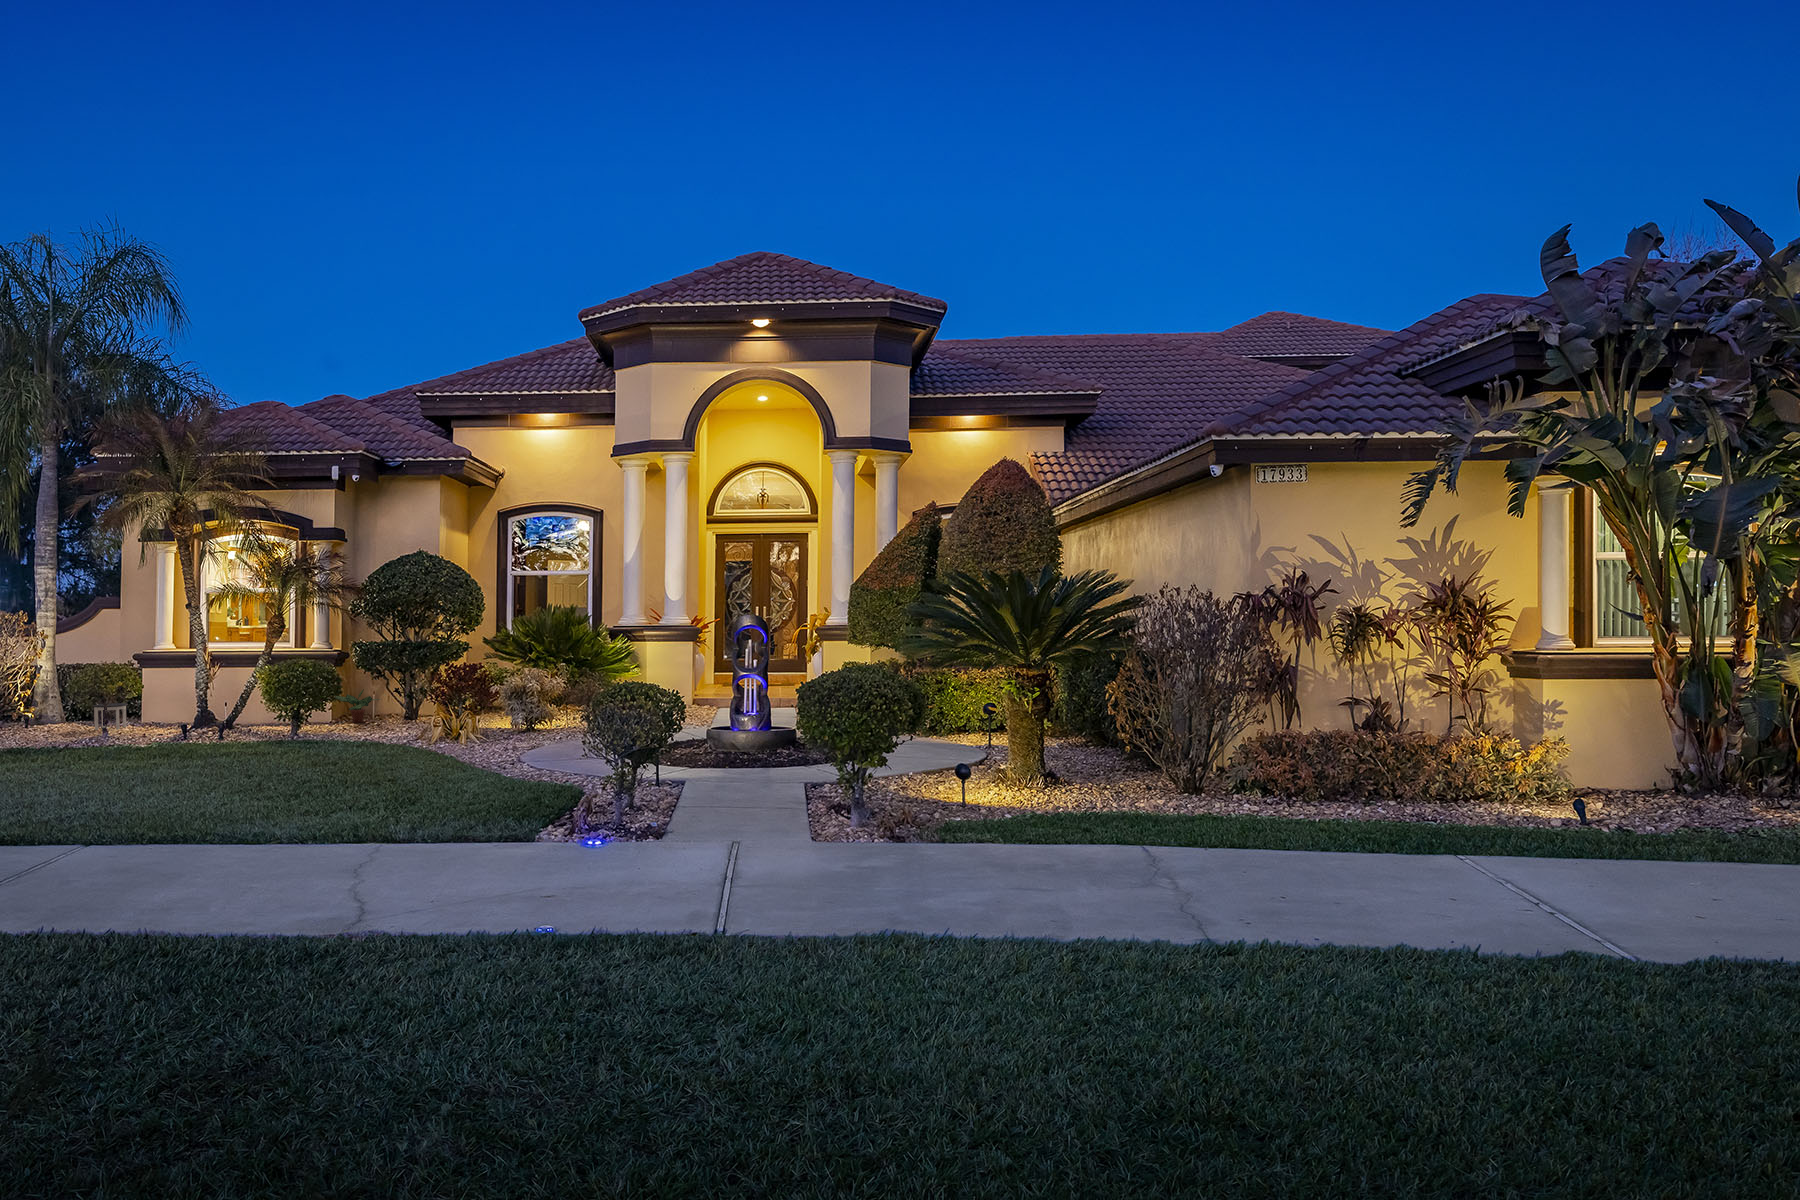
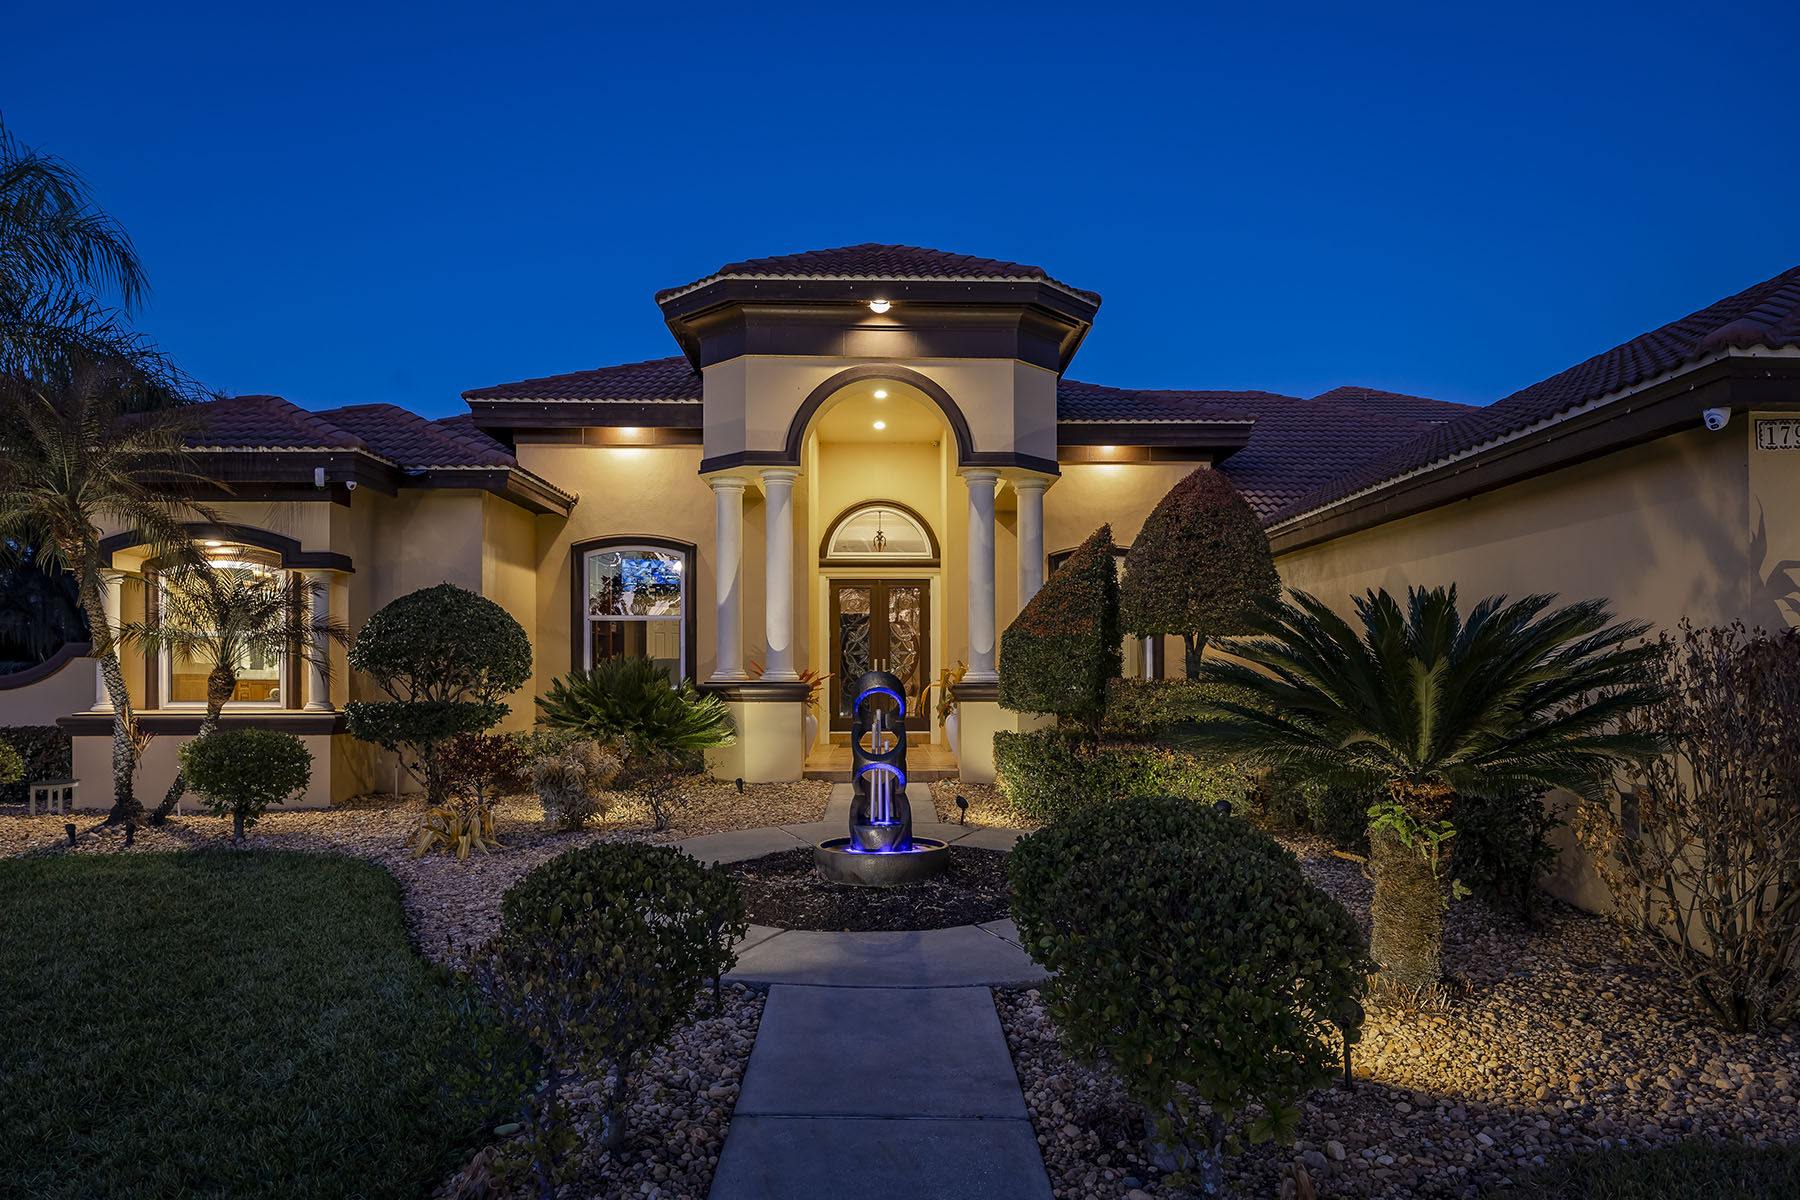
potted plant: present [335,689,380,723] -> none [336,762,402,807]

